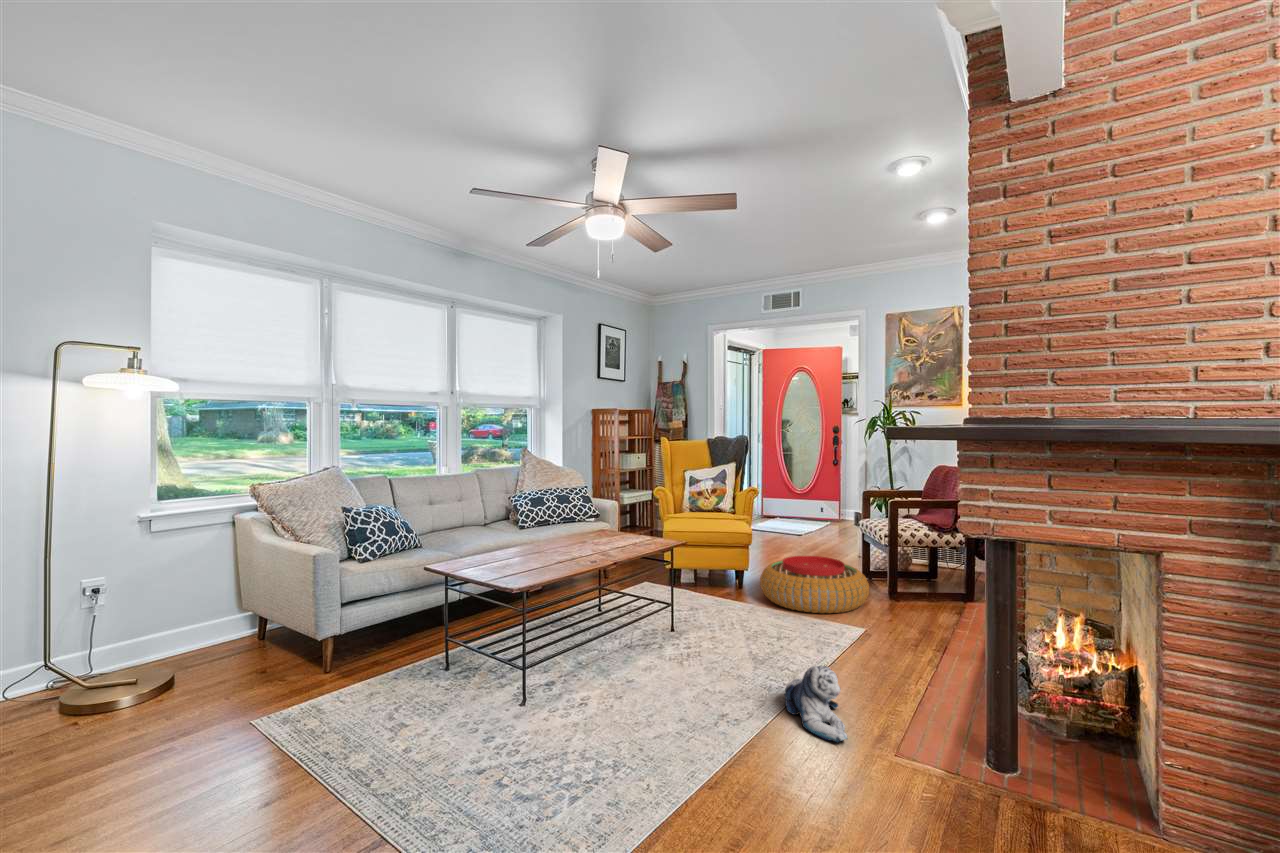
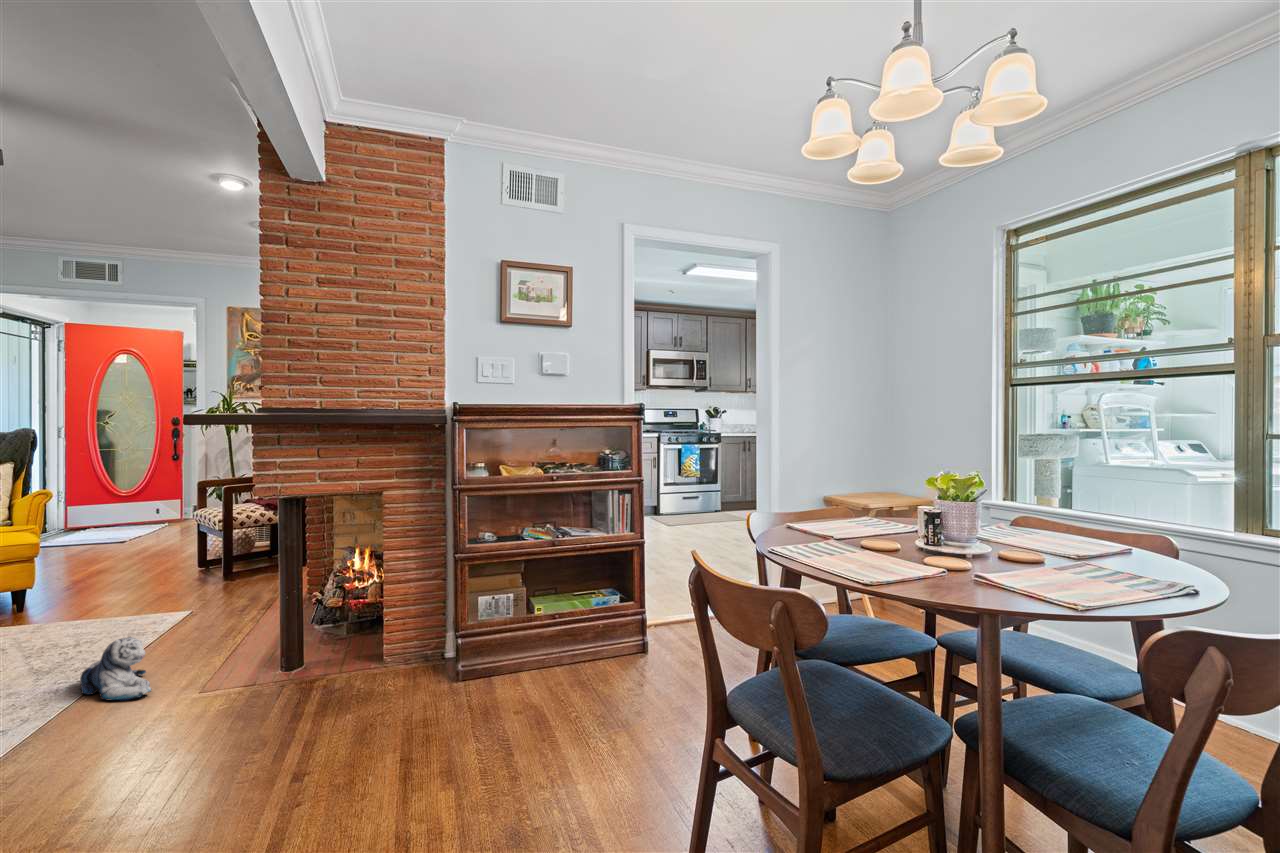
pouf: present [760,556,869,613] -> none [55,552,199,612]

